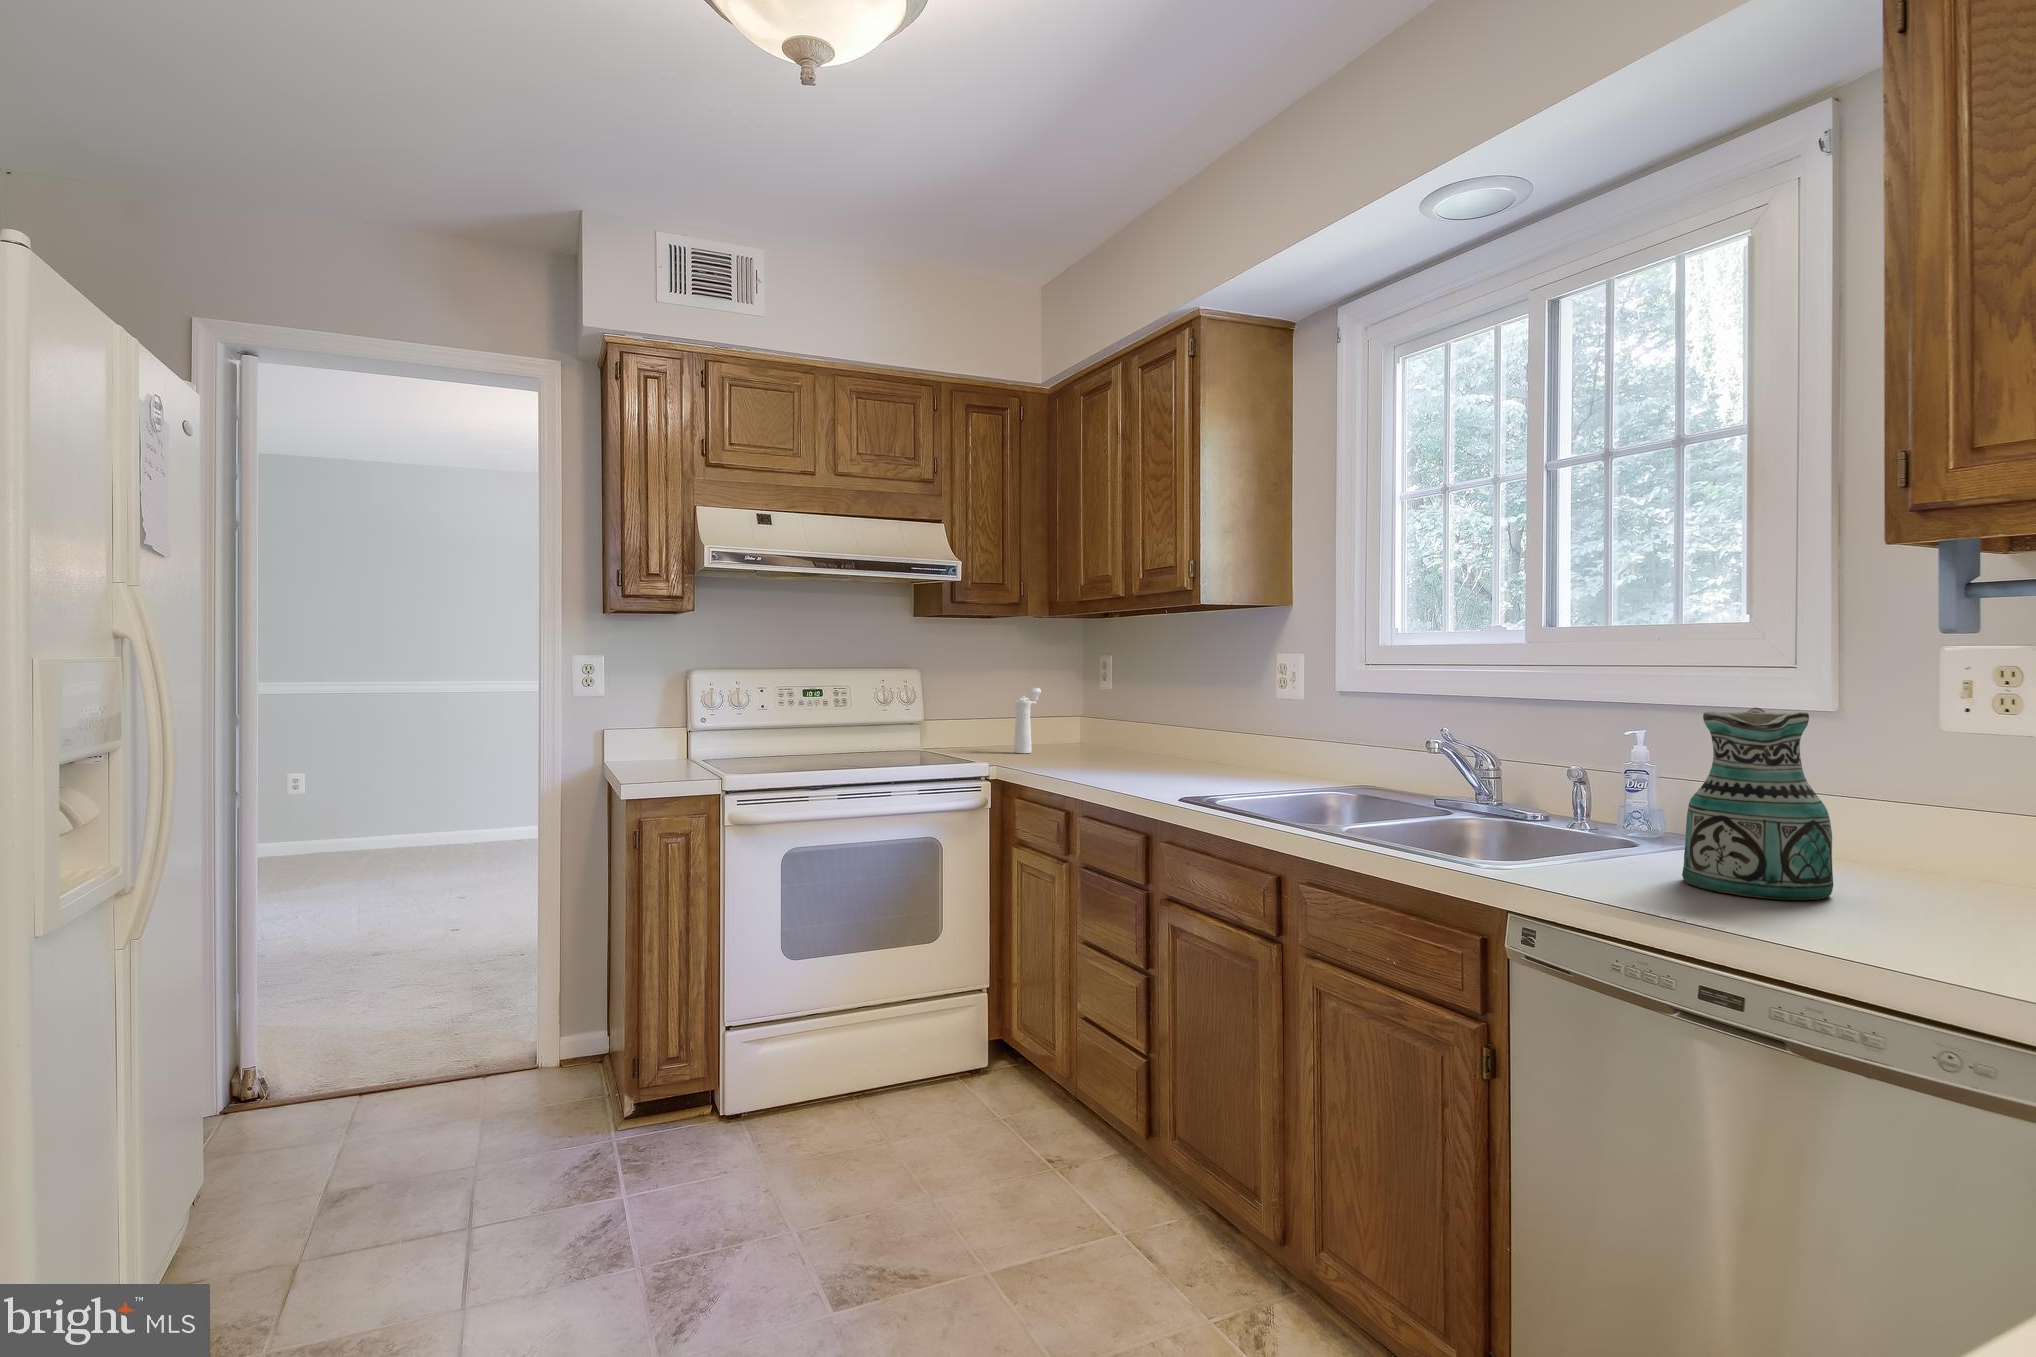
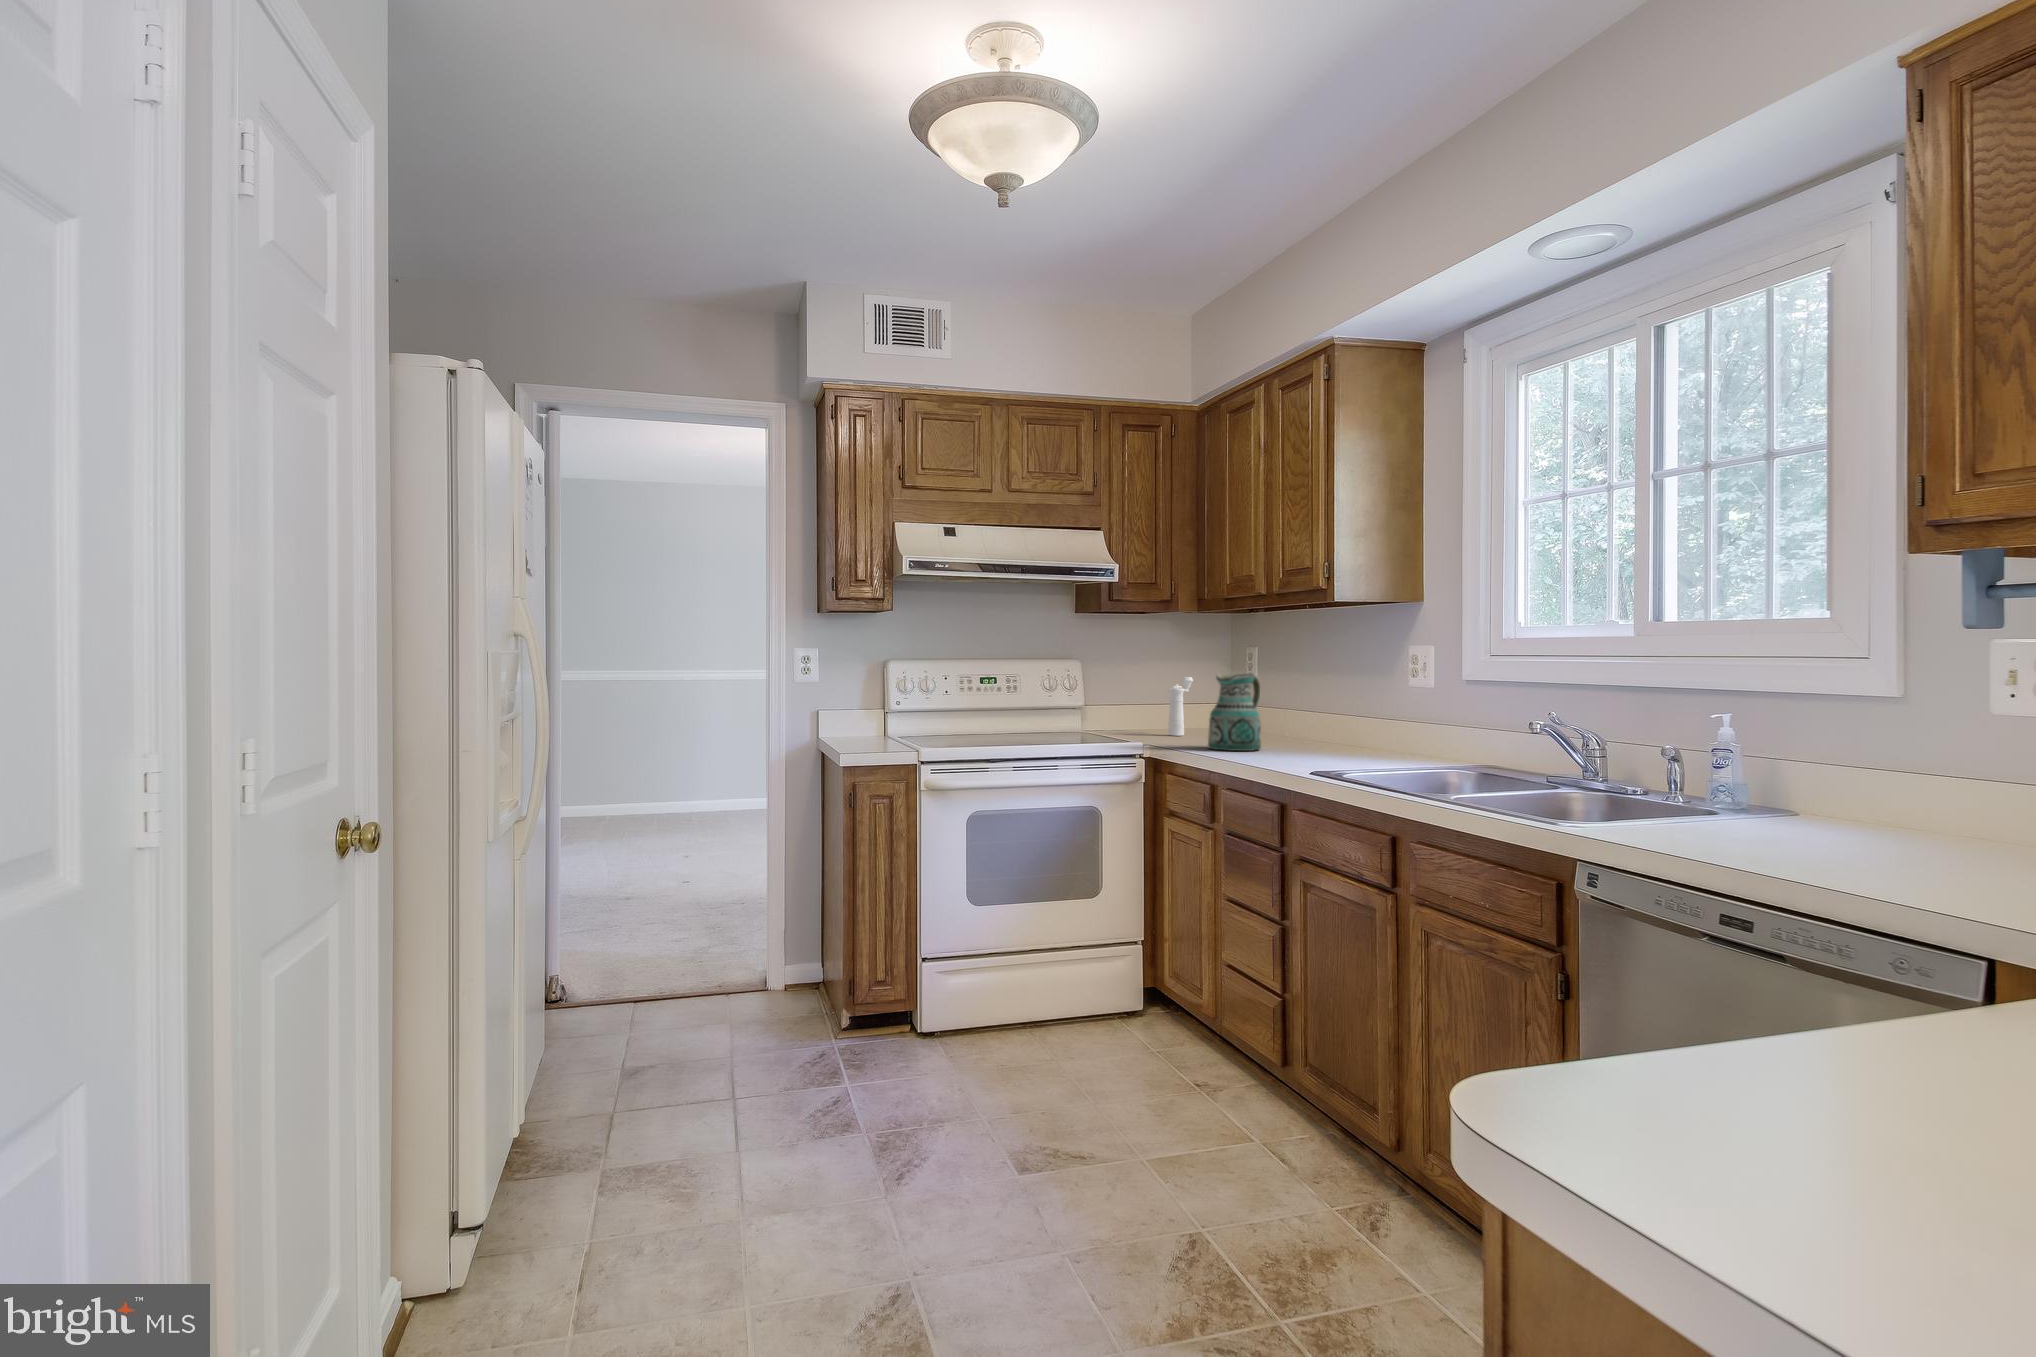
ceramic pitcher: present [1682,708,1833,900] -> present [1208,672,1261,751]

